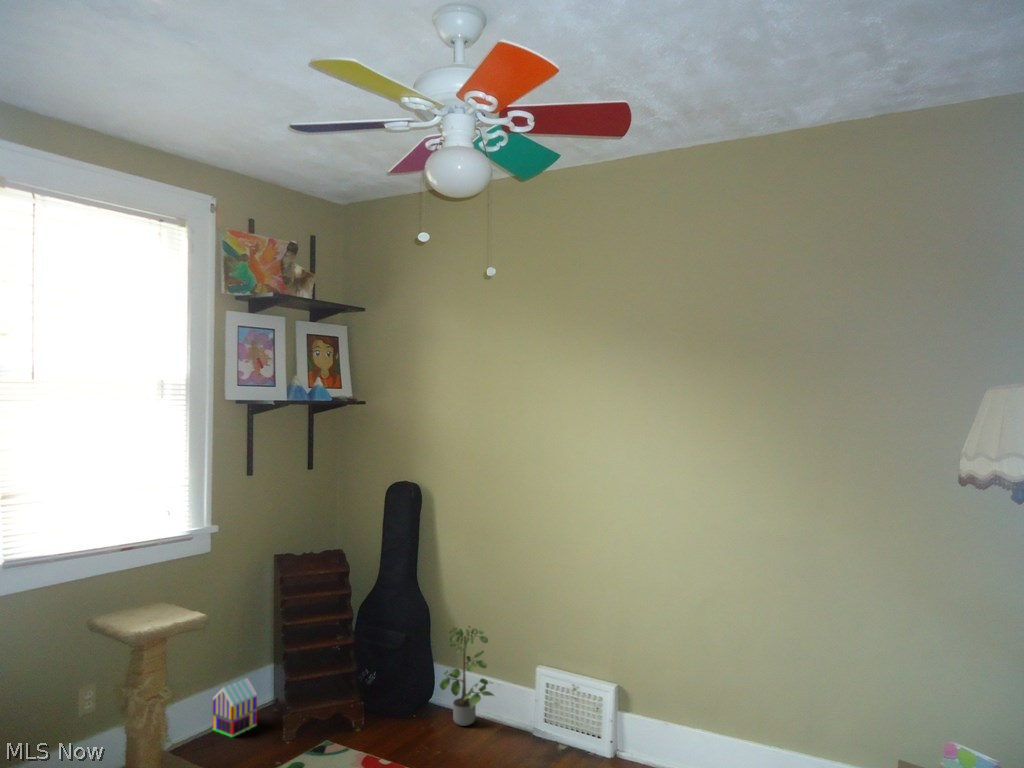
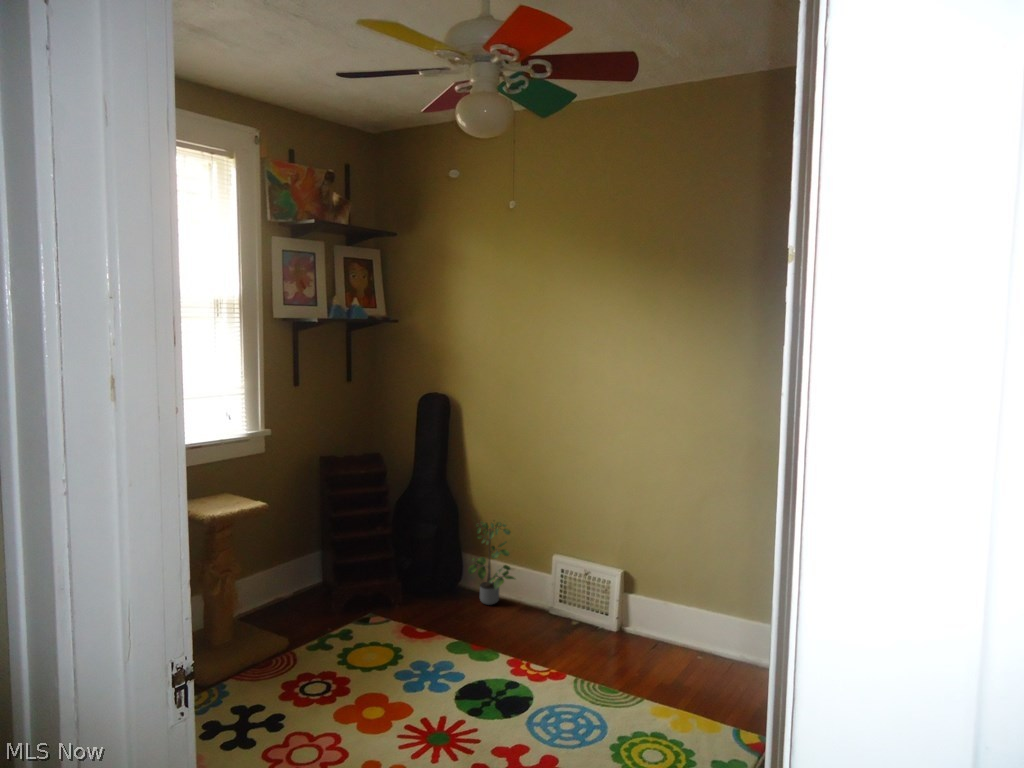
toy house: present [213,678,257,737] -> none [272,561,310,610]

